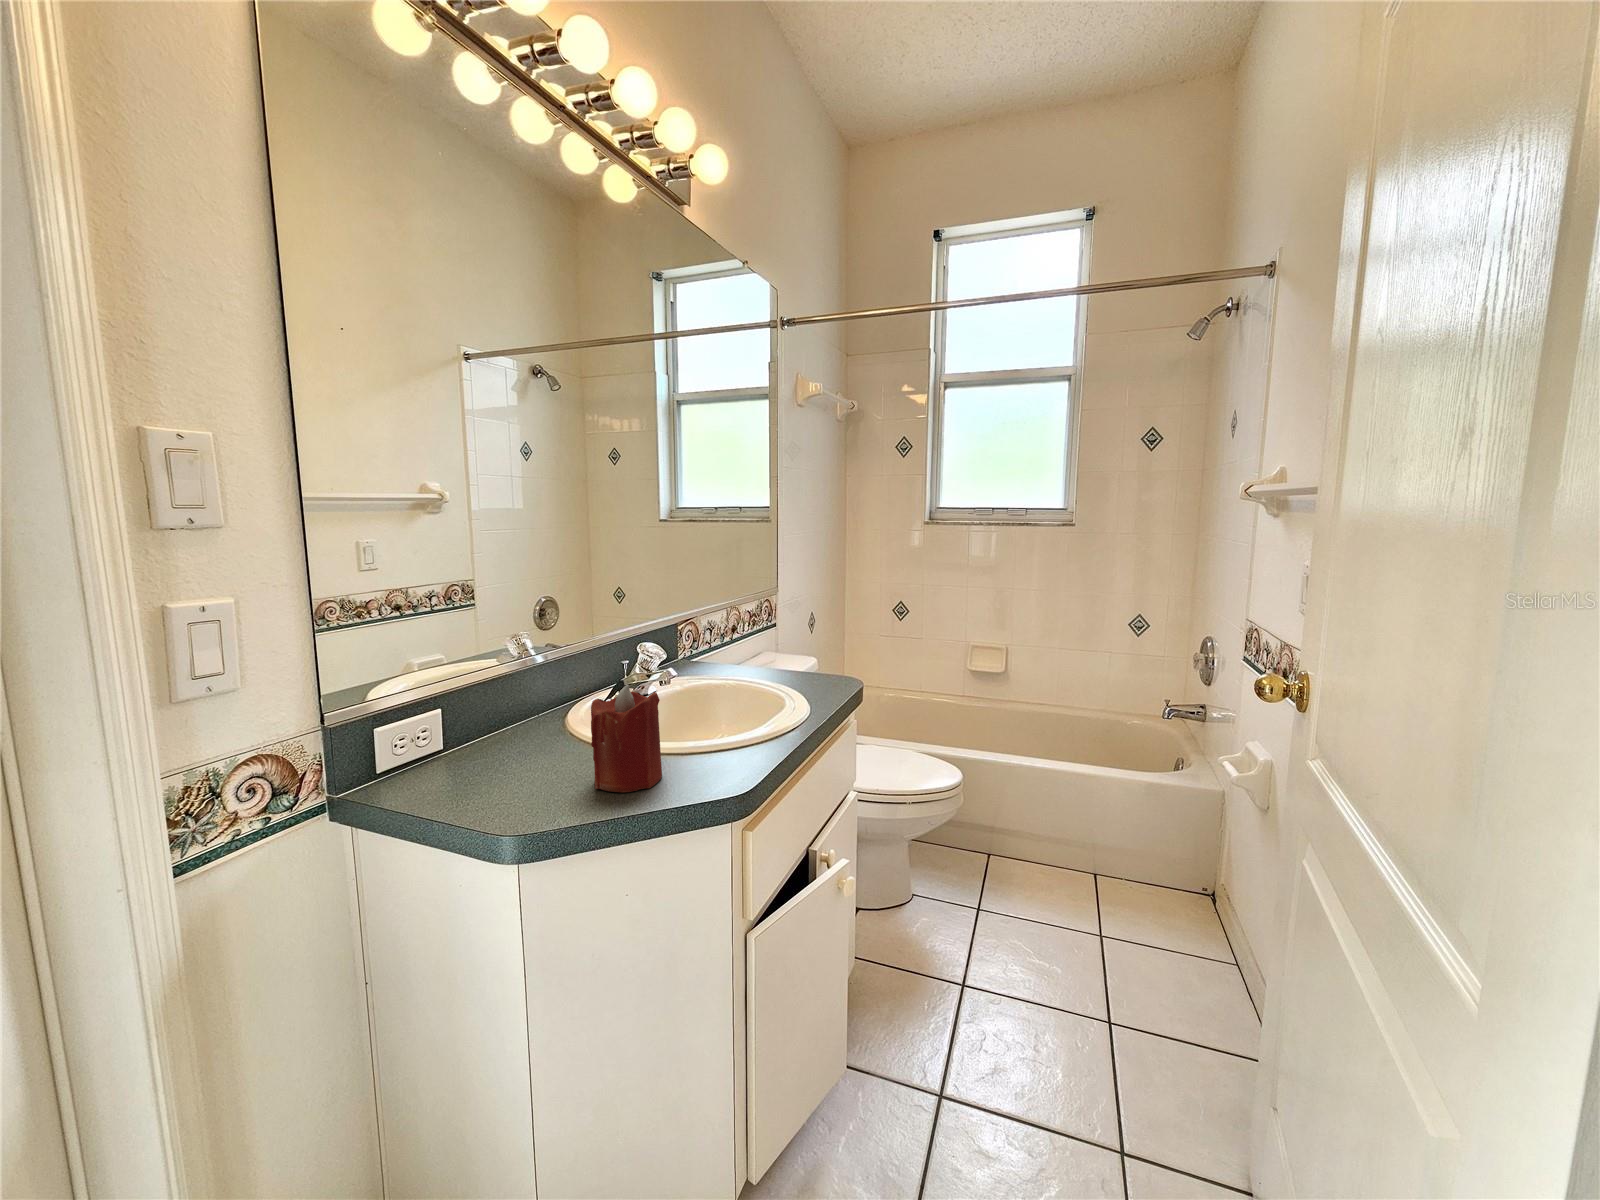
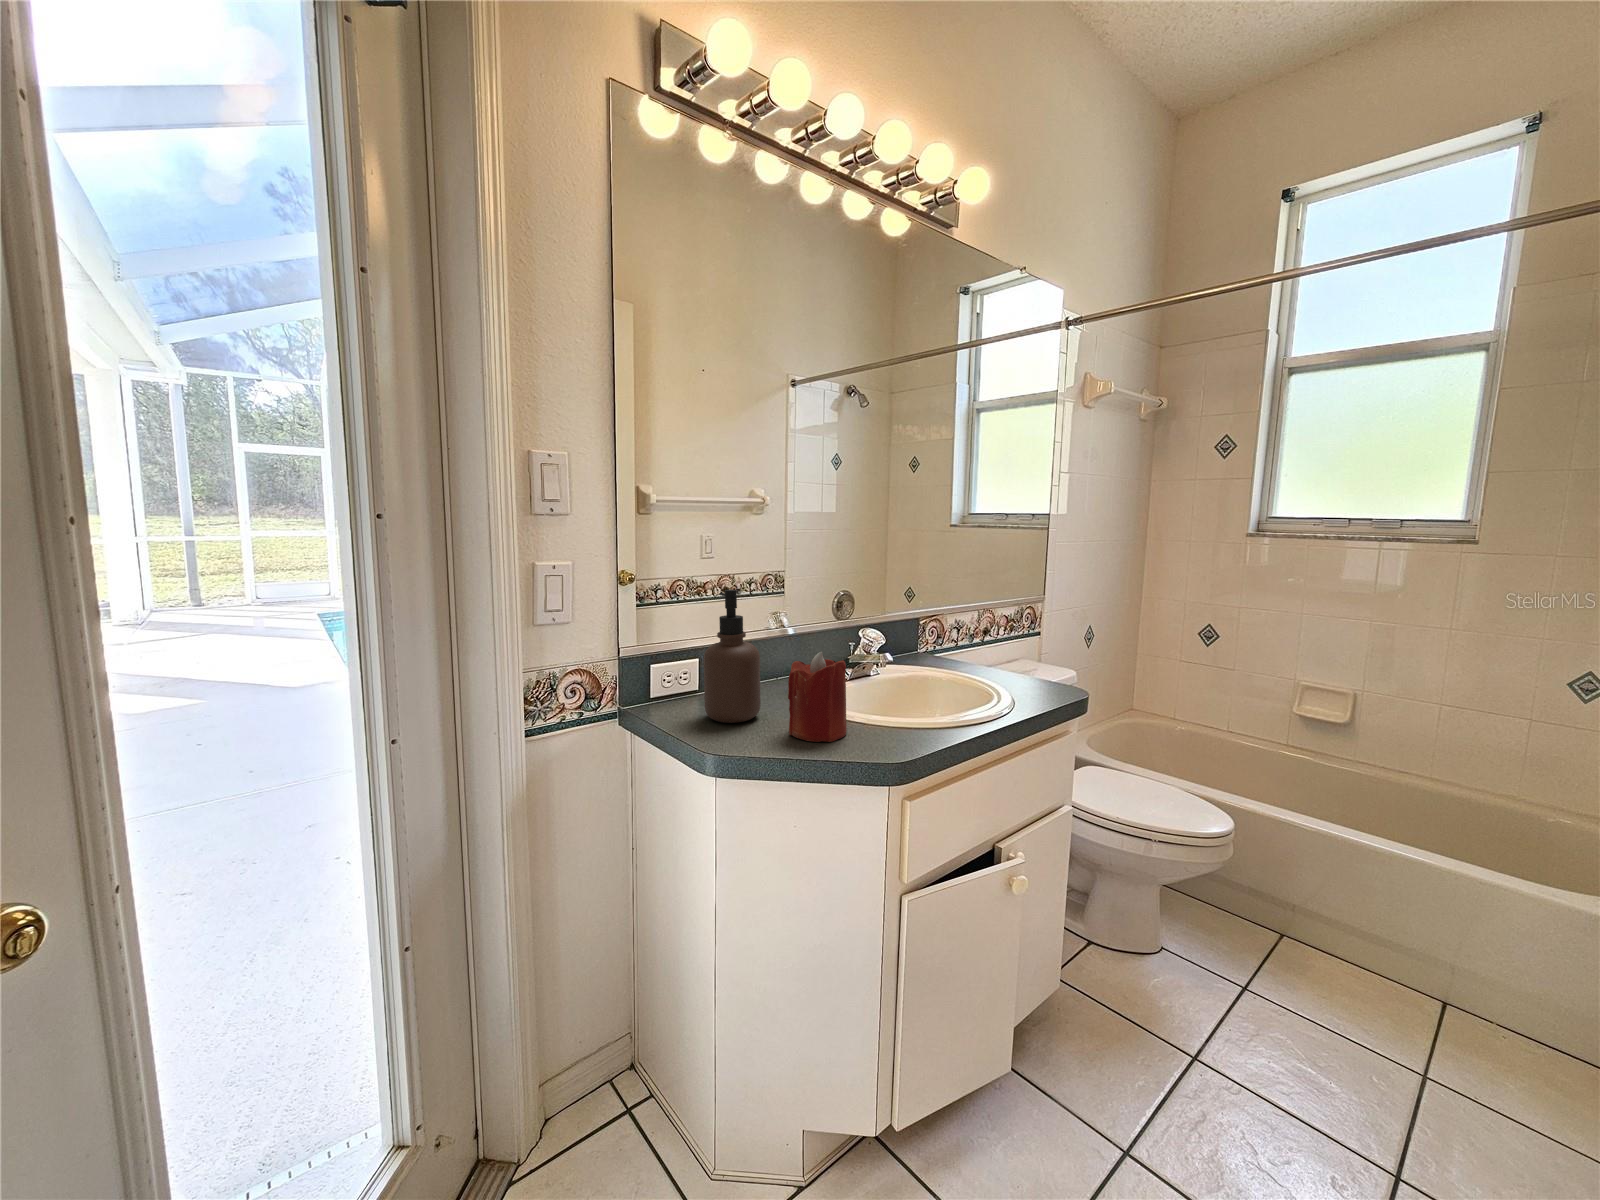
soap dispenser: none [462,619,543,789] -> present [704,590,761,723]

